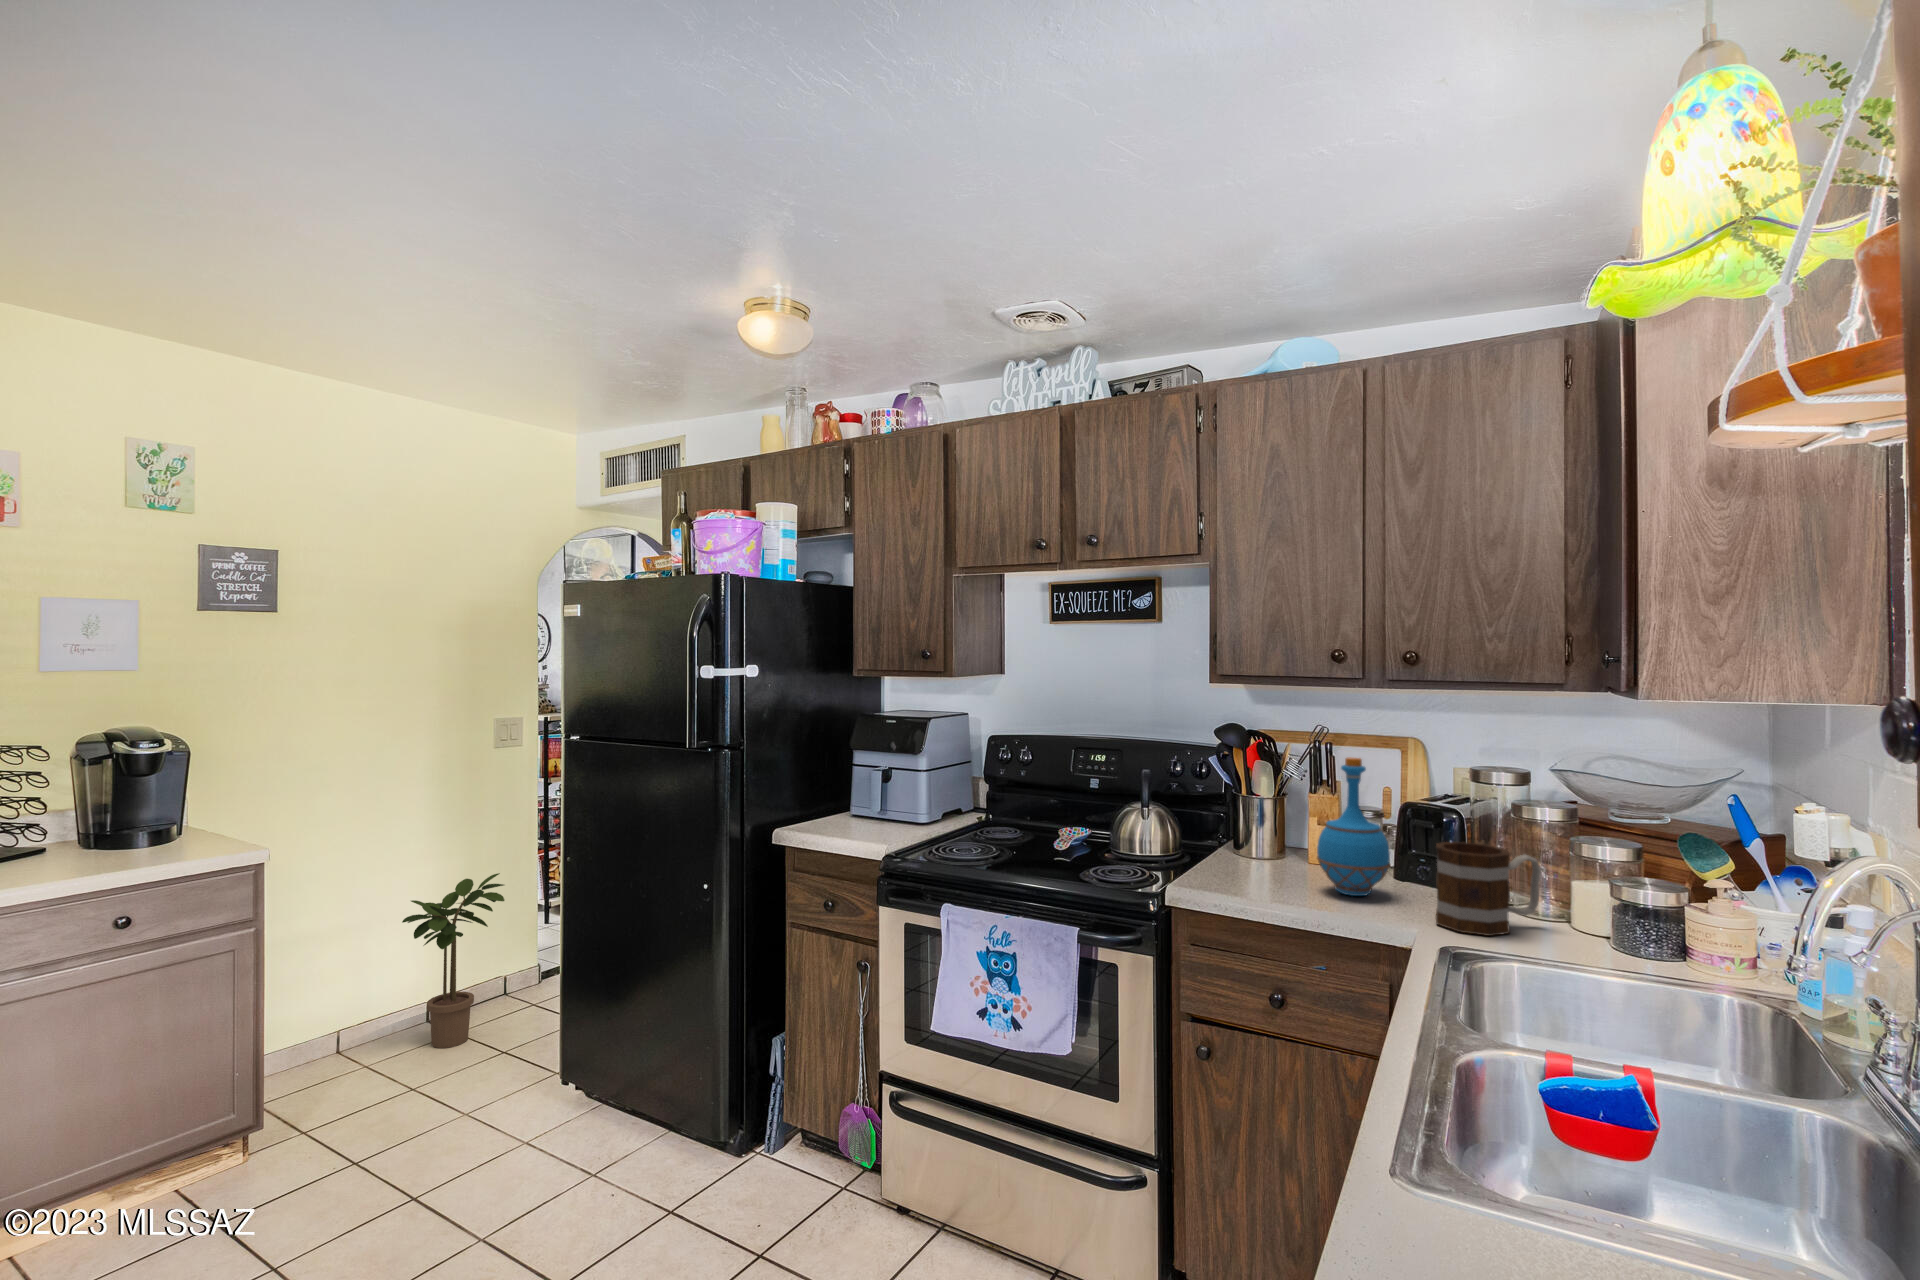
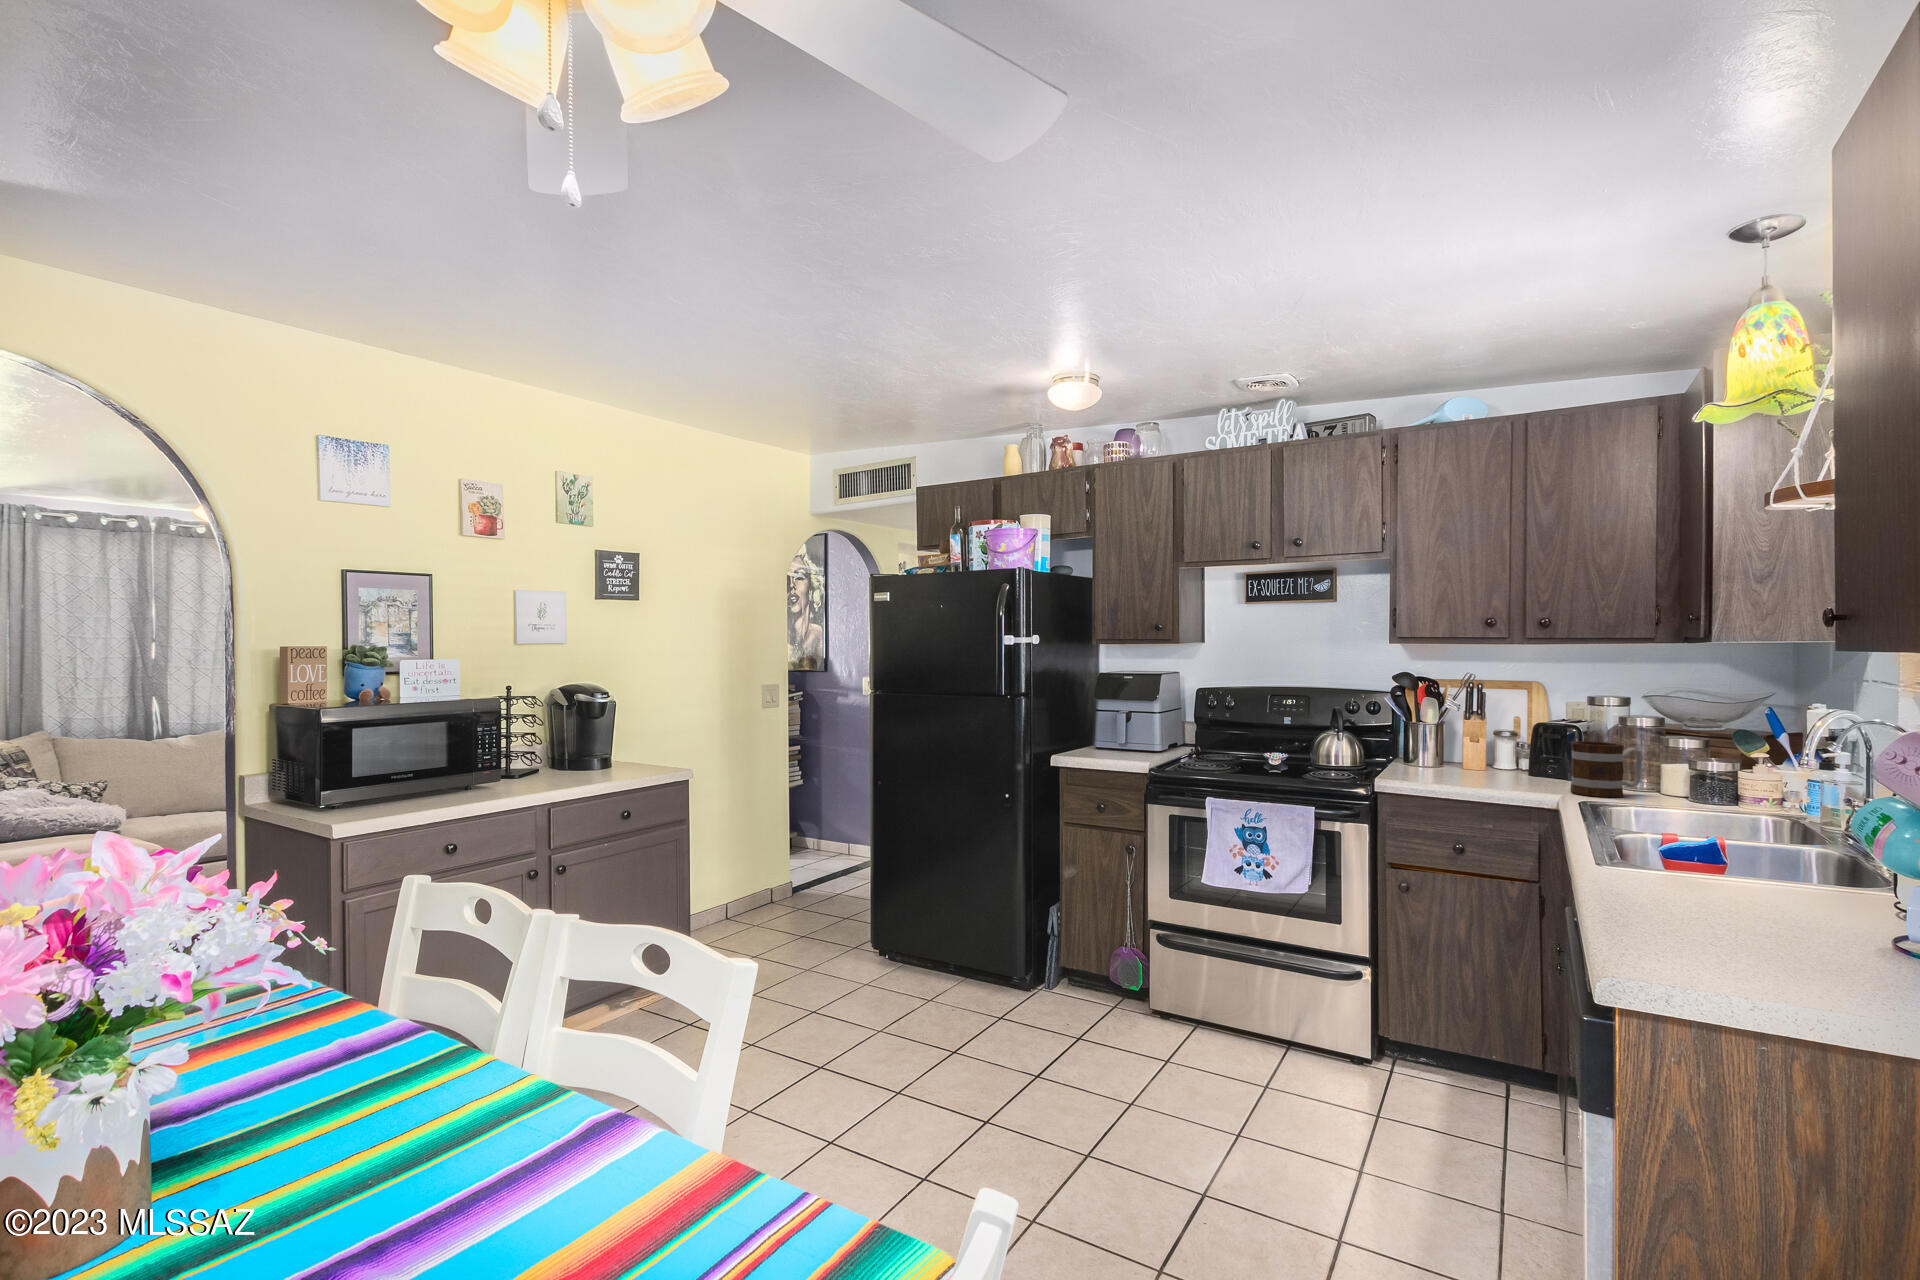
bottle: present [1317,757,1390,896] -> none [1480,690,1534,783]
potted plant: present [402,873,504,1048] -> none [729,801,796,932]

